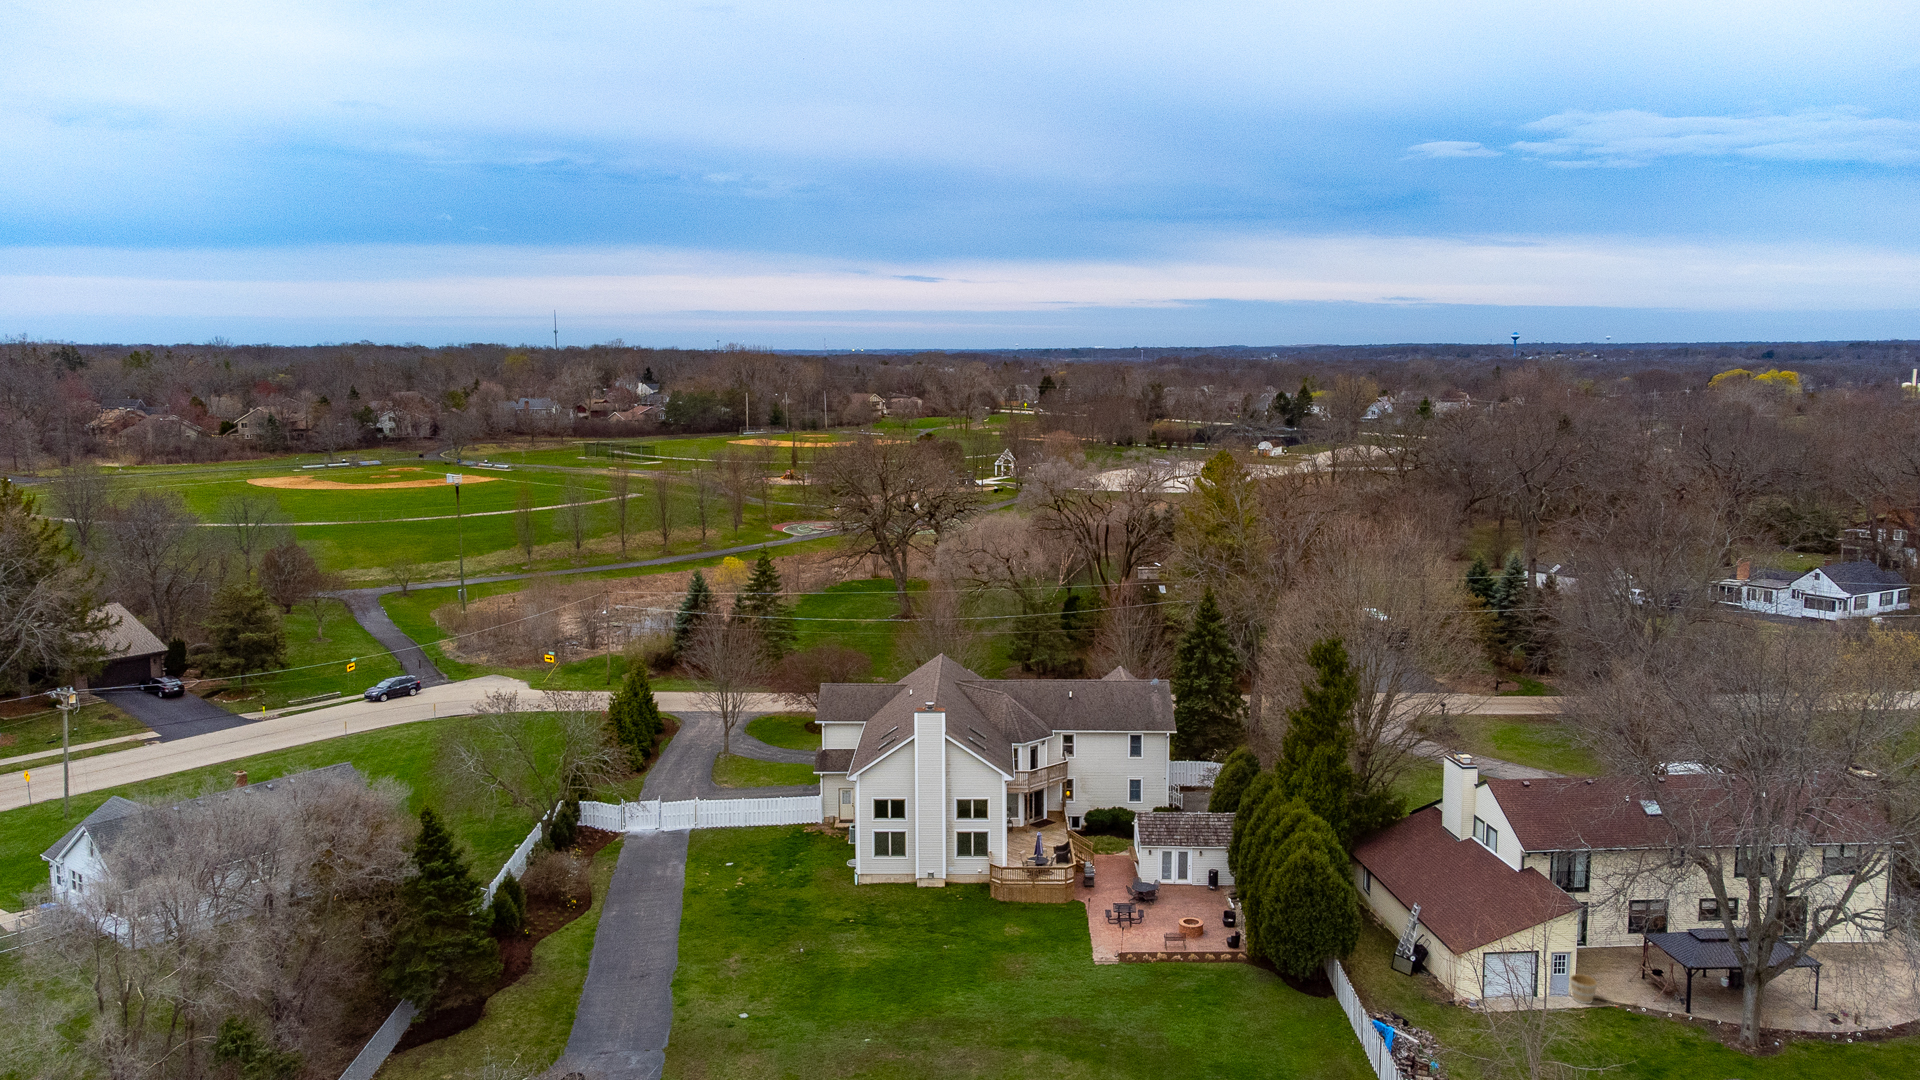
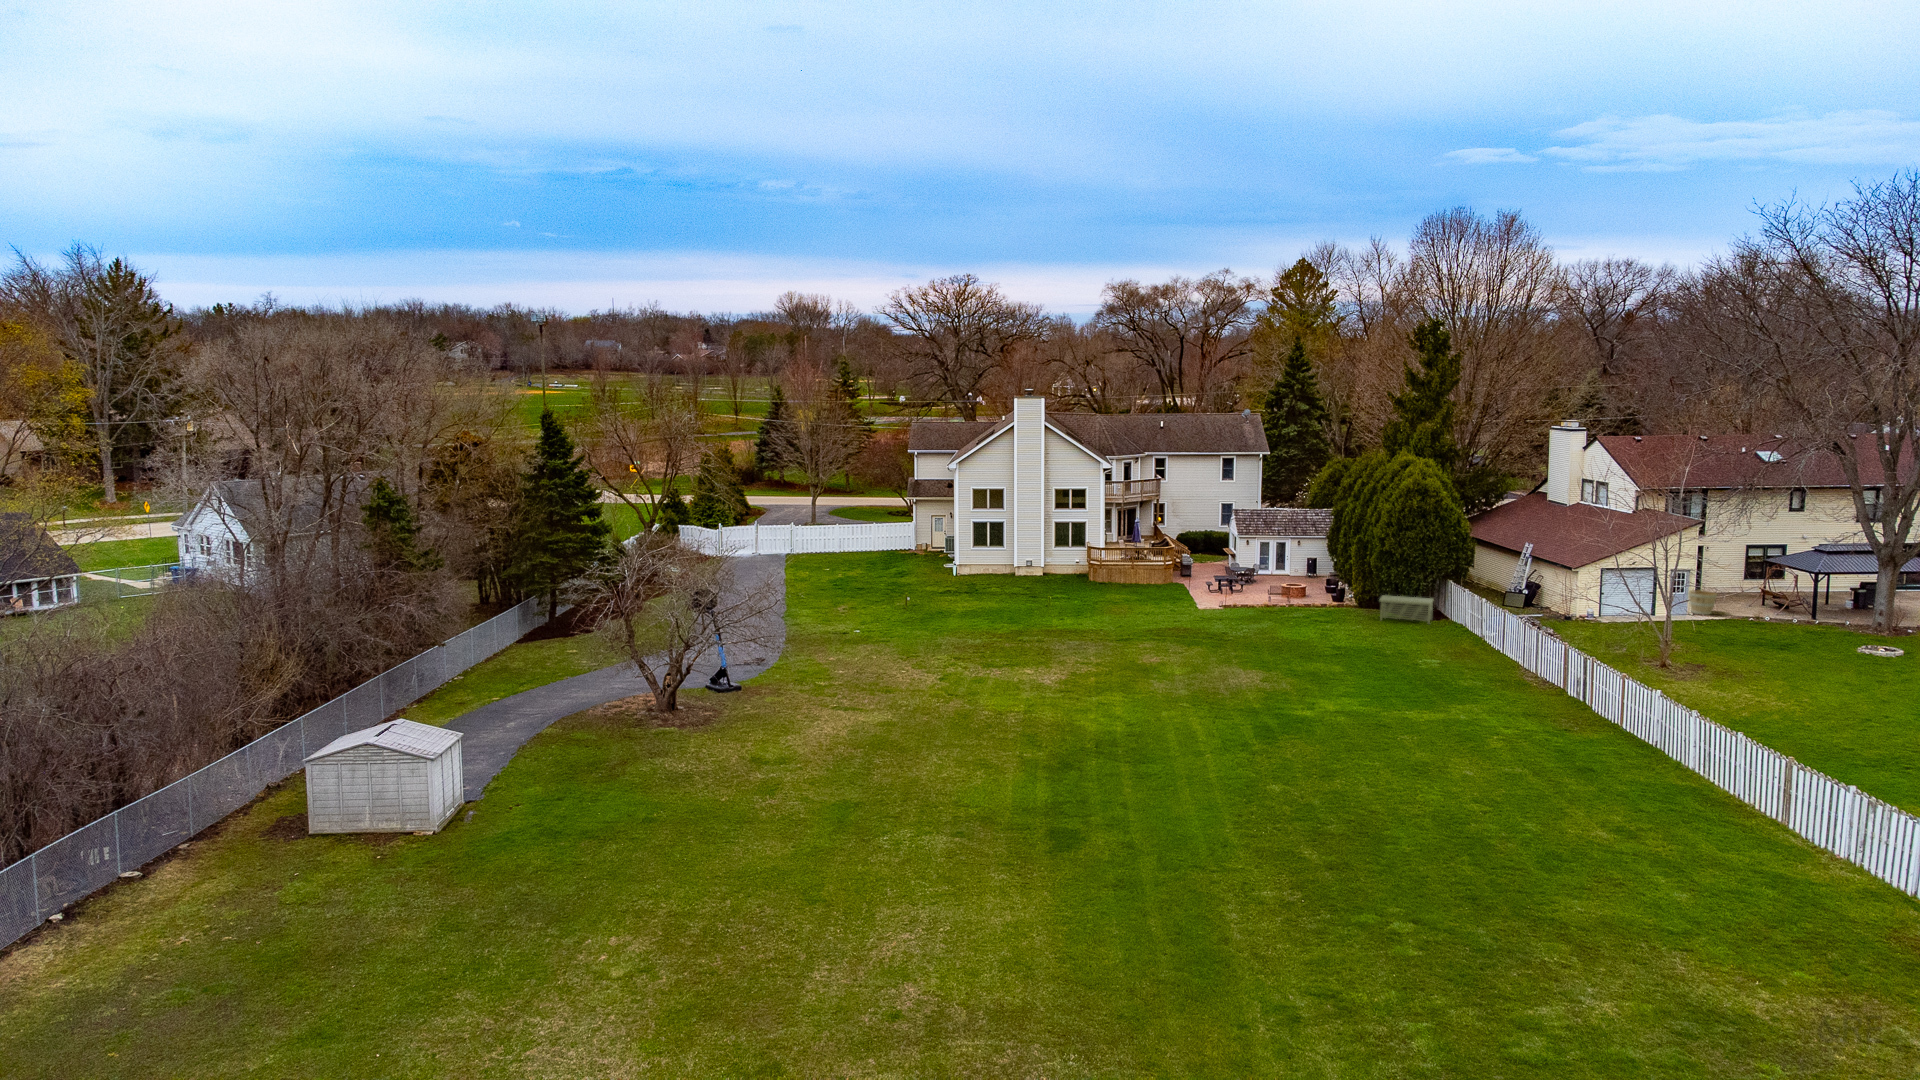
storage bench: none [1267,963,1322,1004] -> present [1379,595,1433,623]

